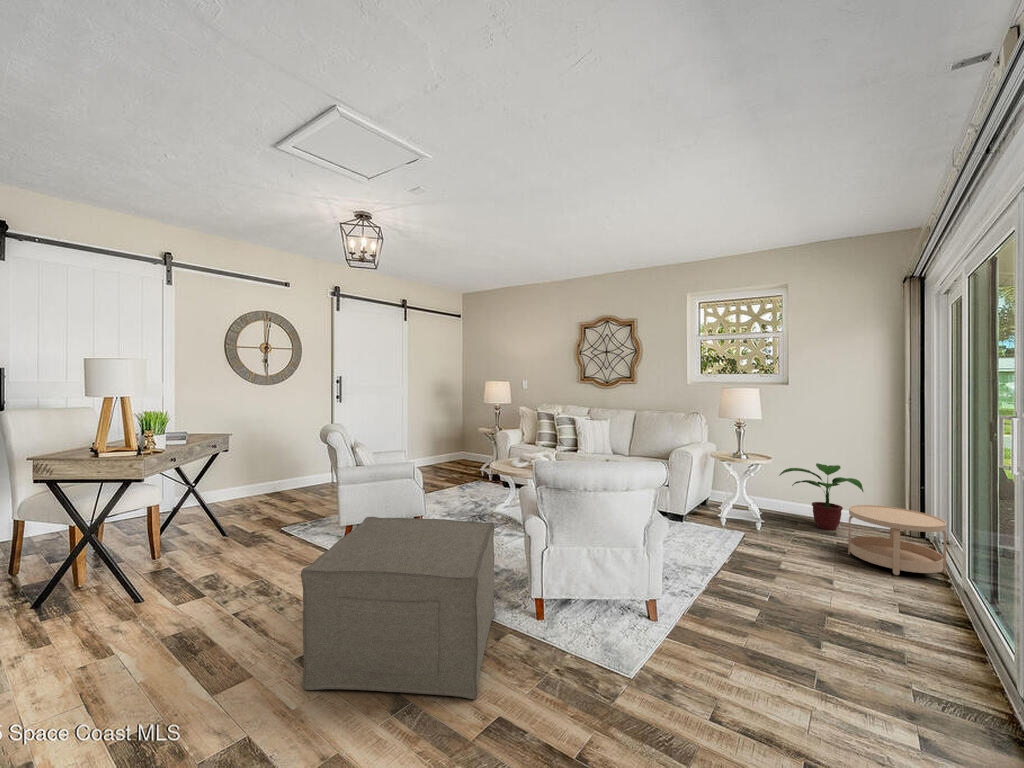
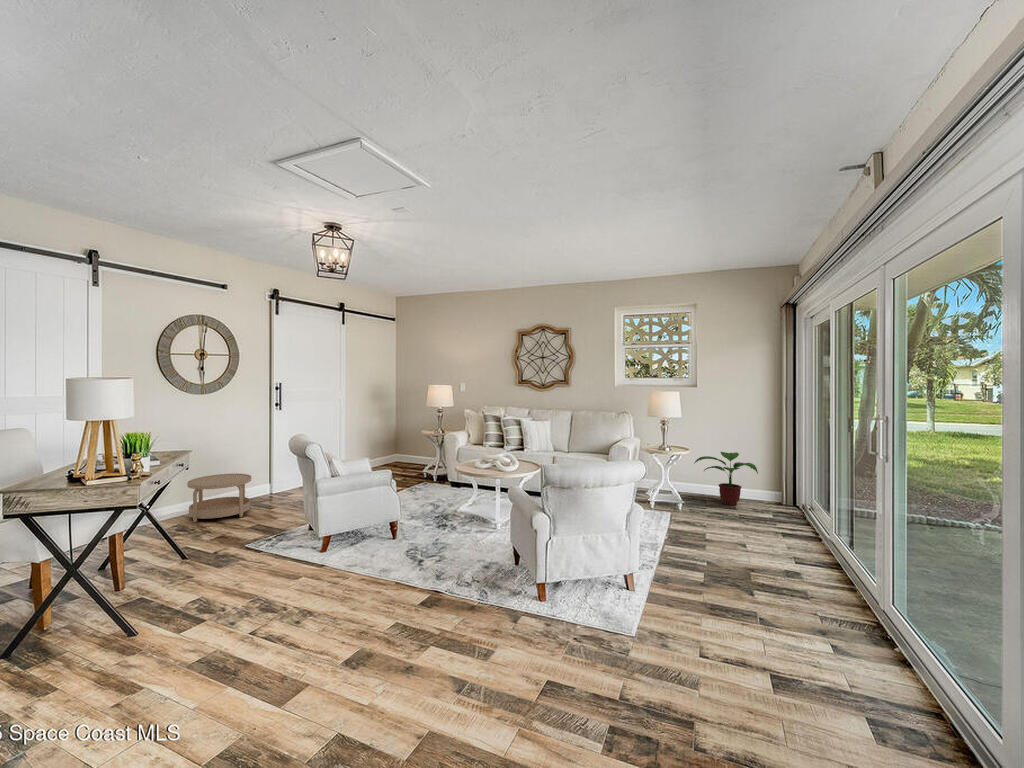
side table: present [848,505,947,575] -> present [187,474,251,522]
ottoman: present [301,517,495,699] -> none [364,521,523,686]

